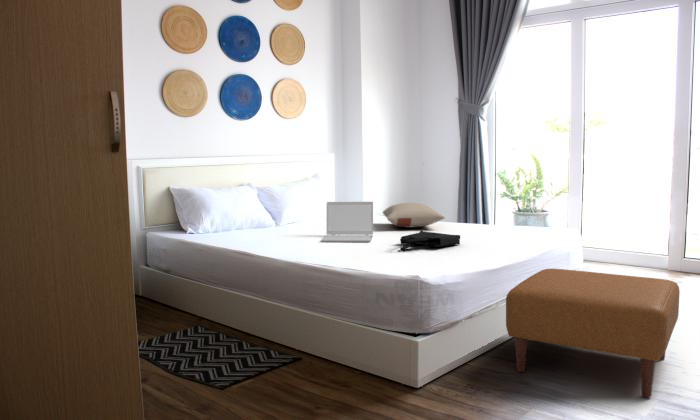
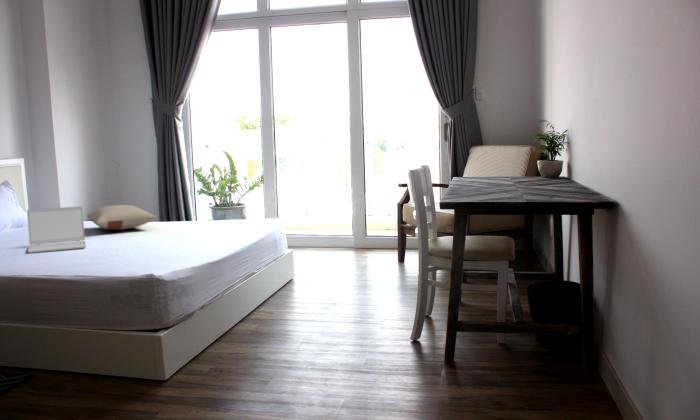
tote bag: present [400,231,460,251] -> none [120,232,180,254]
ottoman: present [506,269,680,398] -> none [235,255,363,348]

